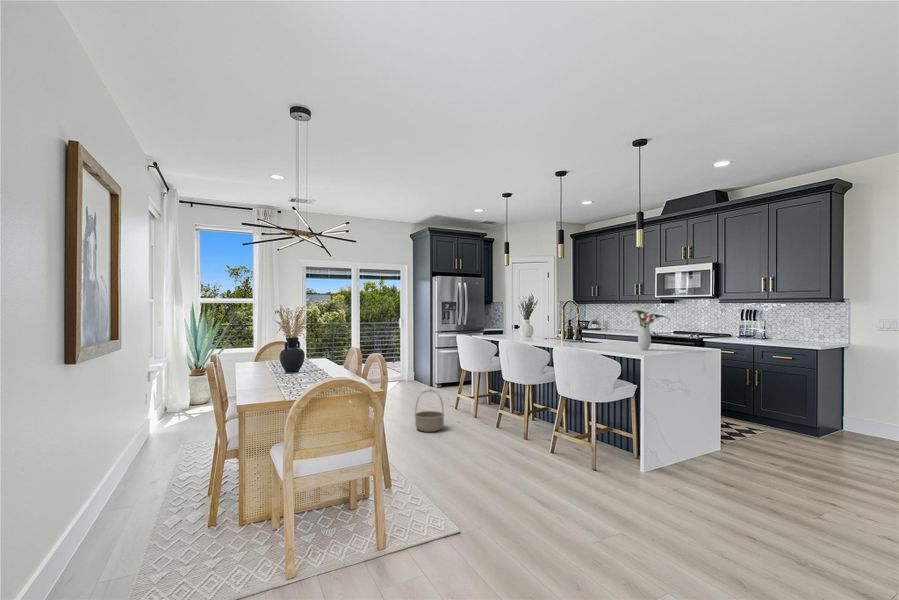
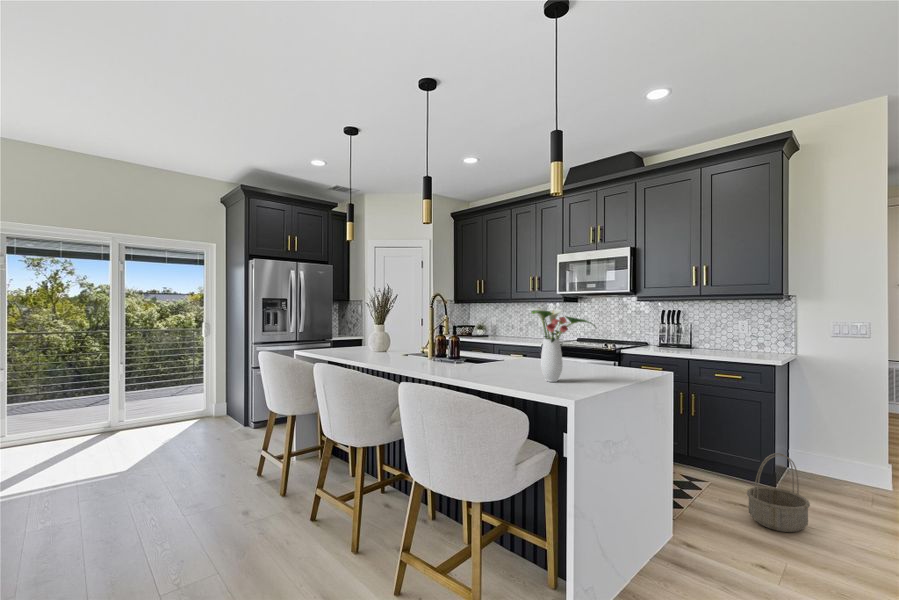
basket: present [415,390,444,432] -> present [747,453,810,532]

